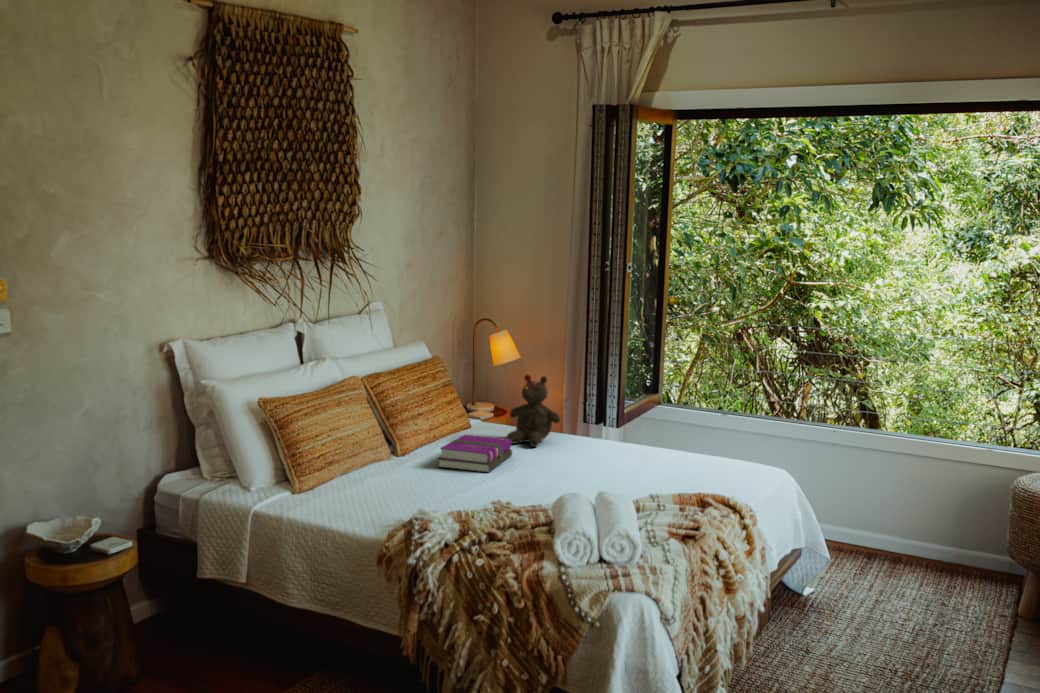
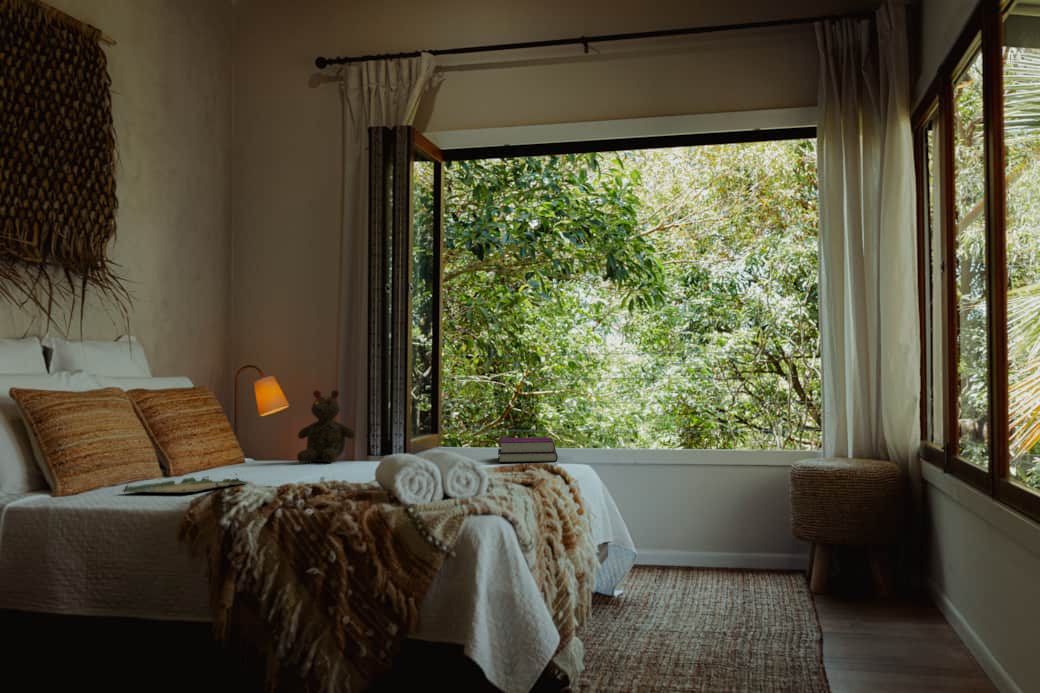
hardback book: present [438,435,512,472] -> present [498,437,558,462]
tray: none [344,473,449,506] -> present [122,474,247,493]

